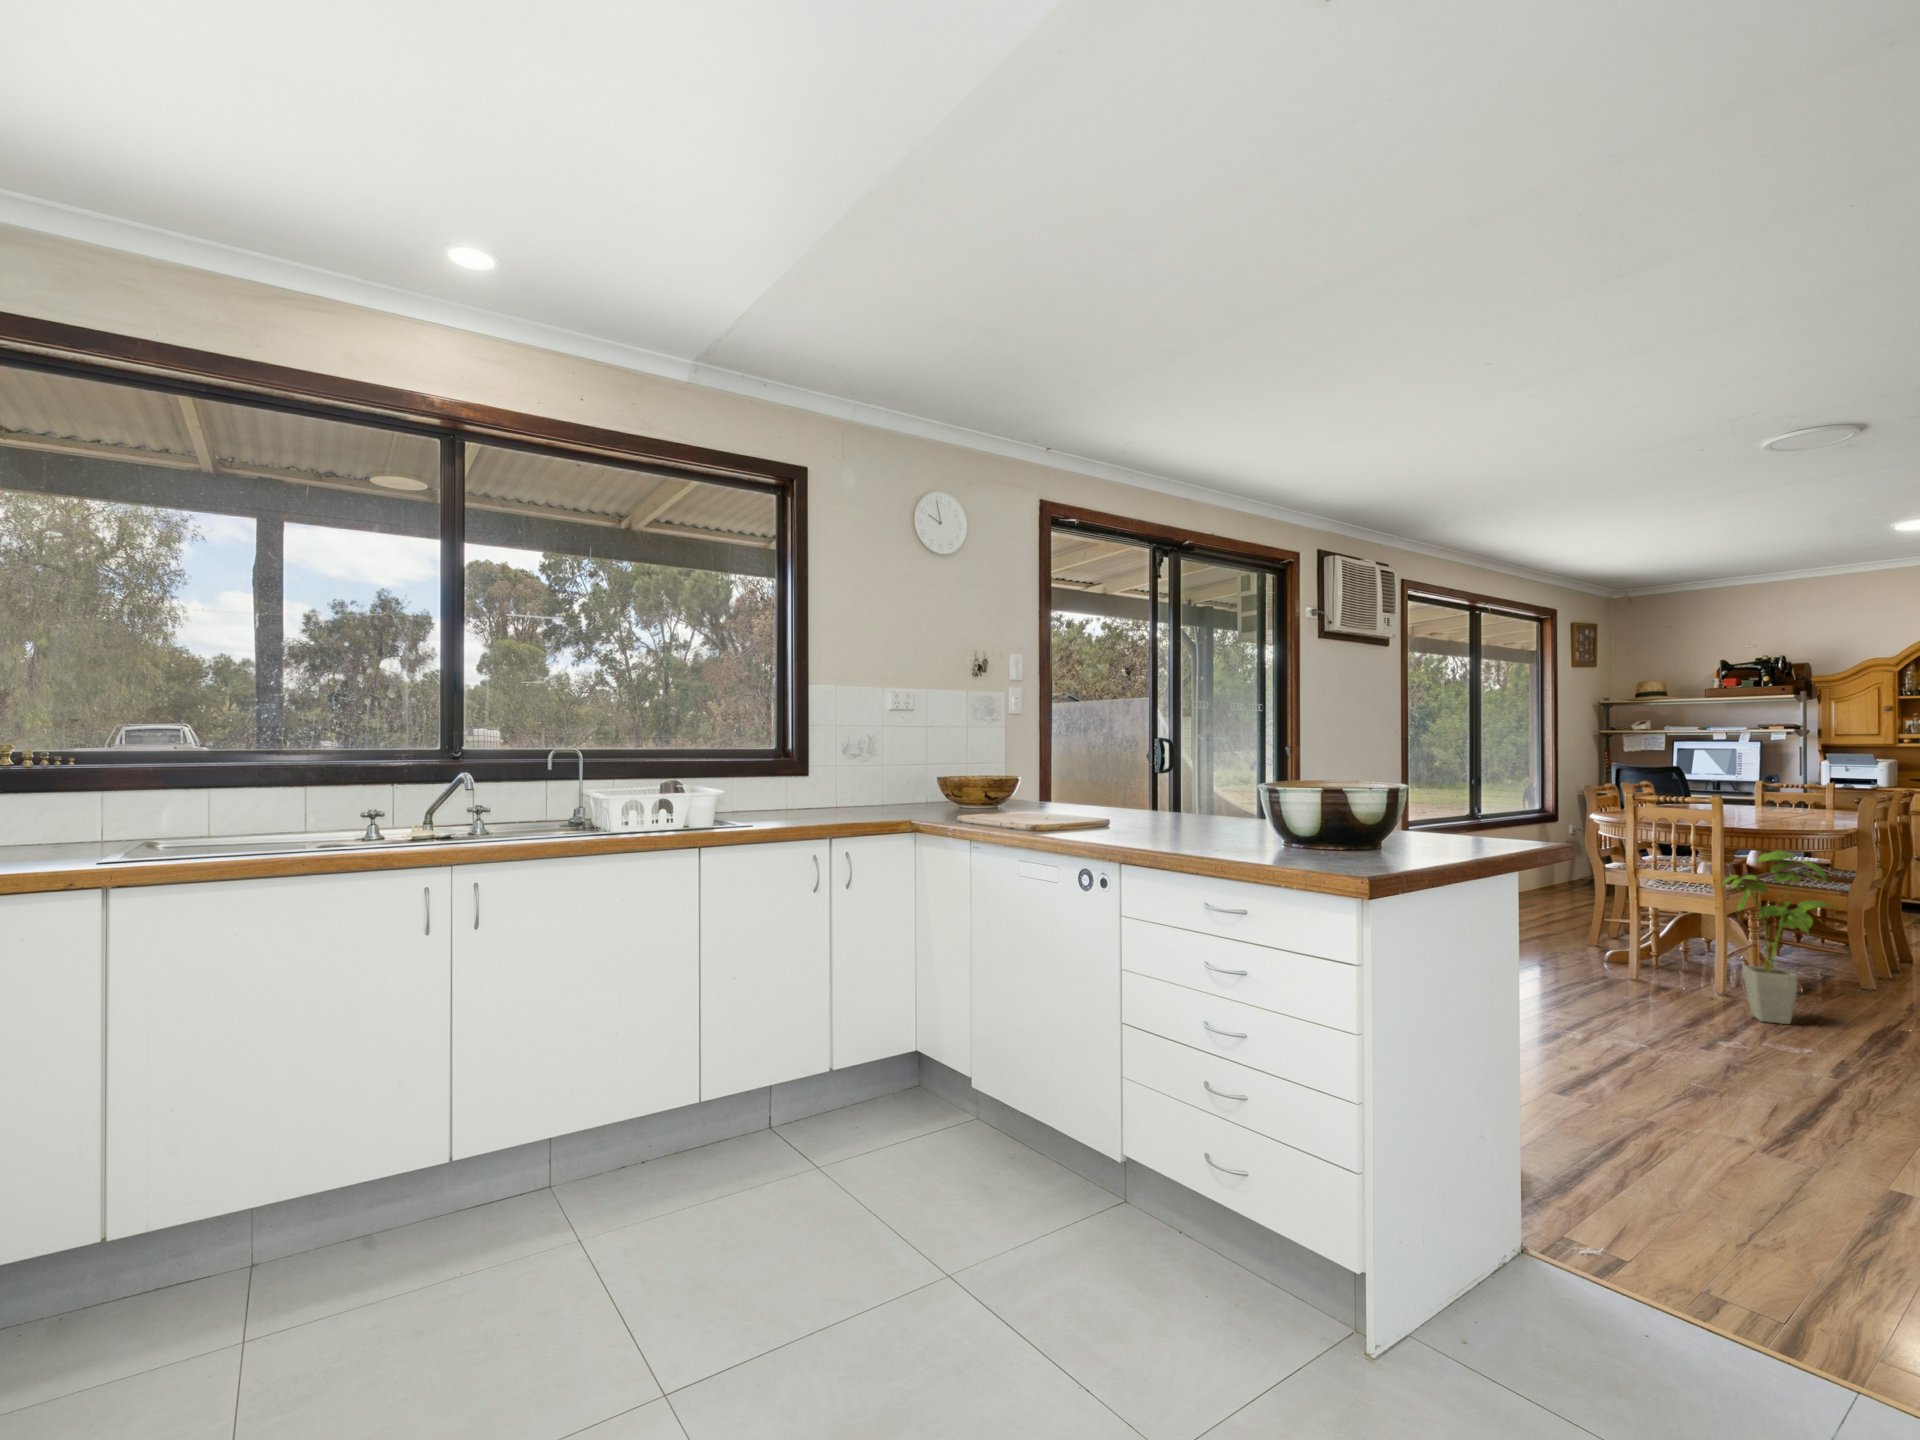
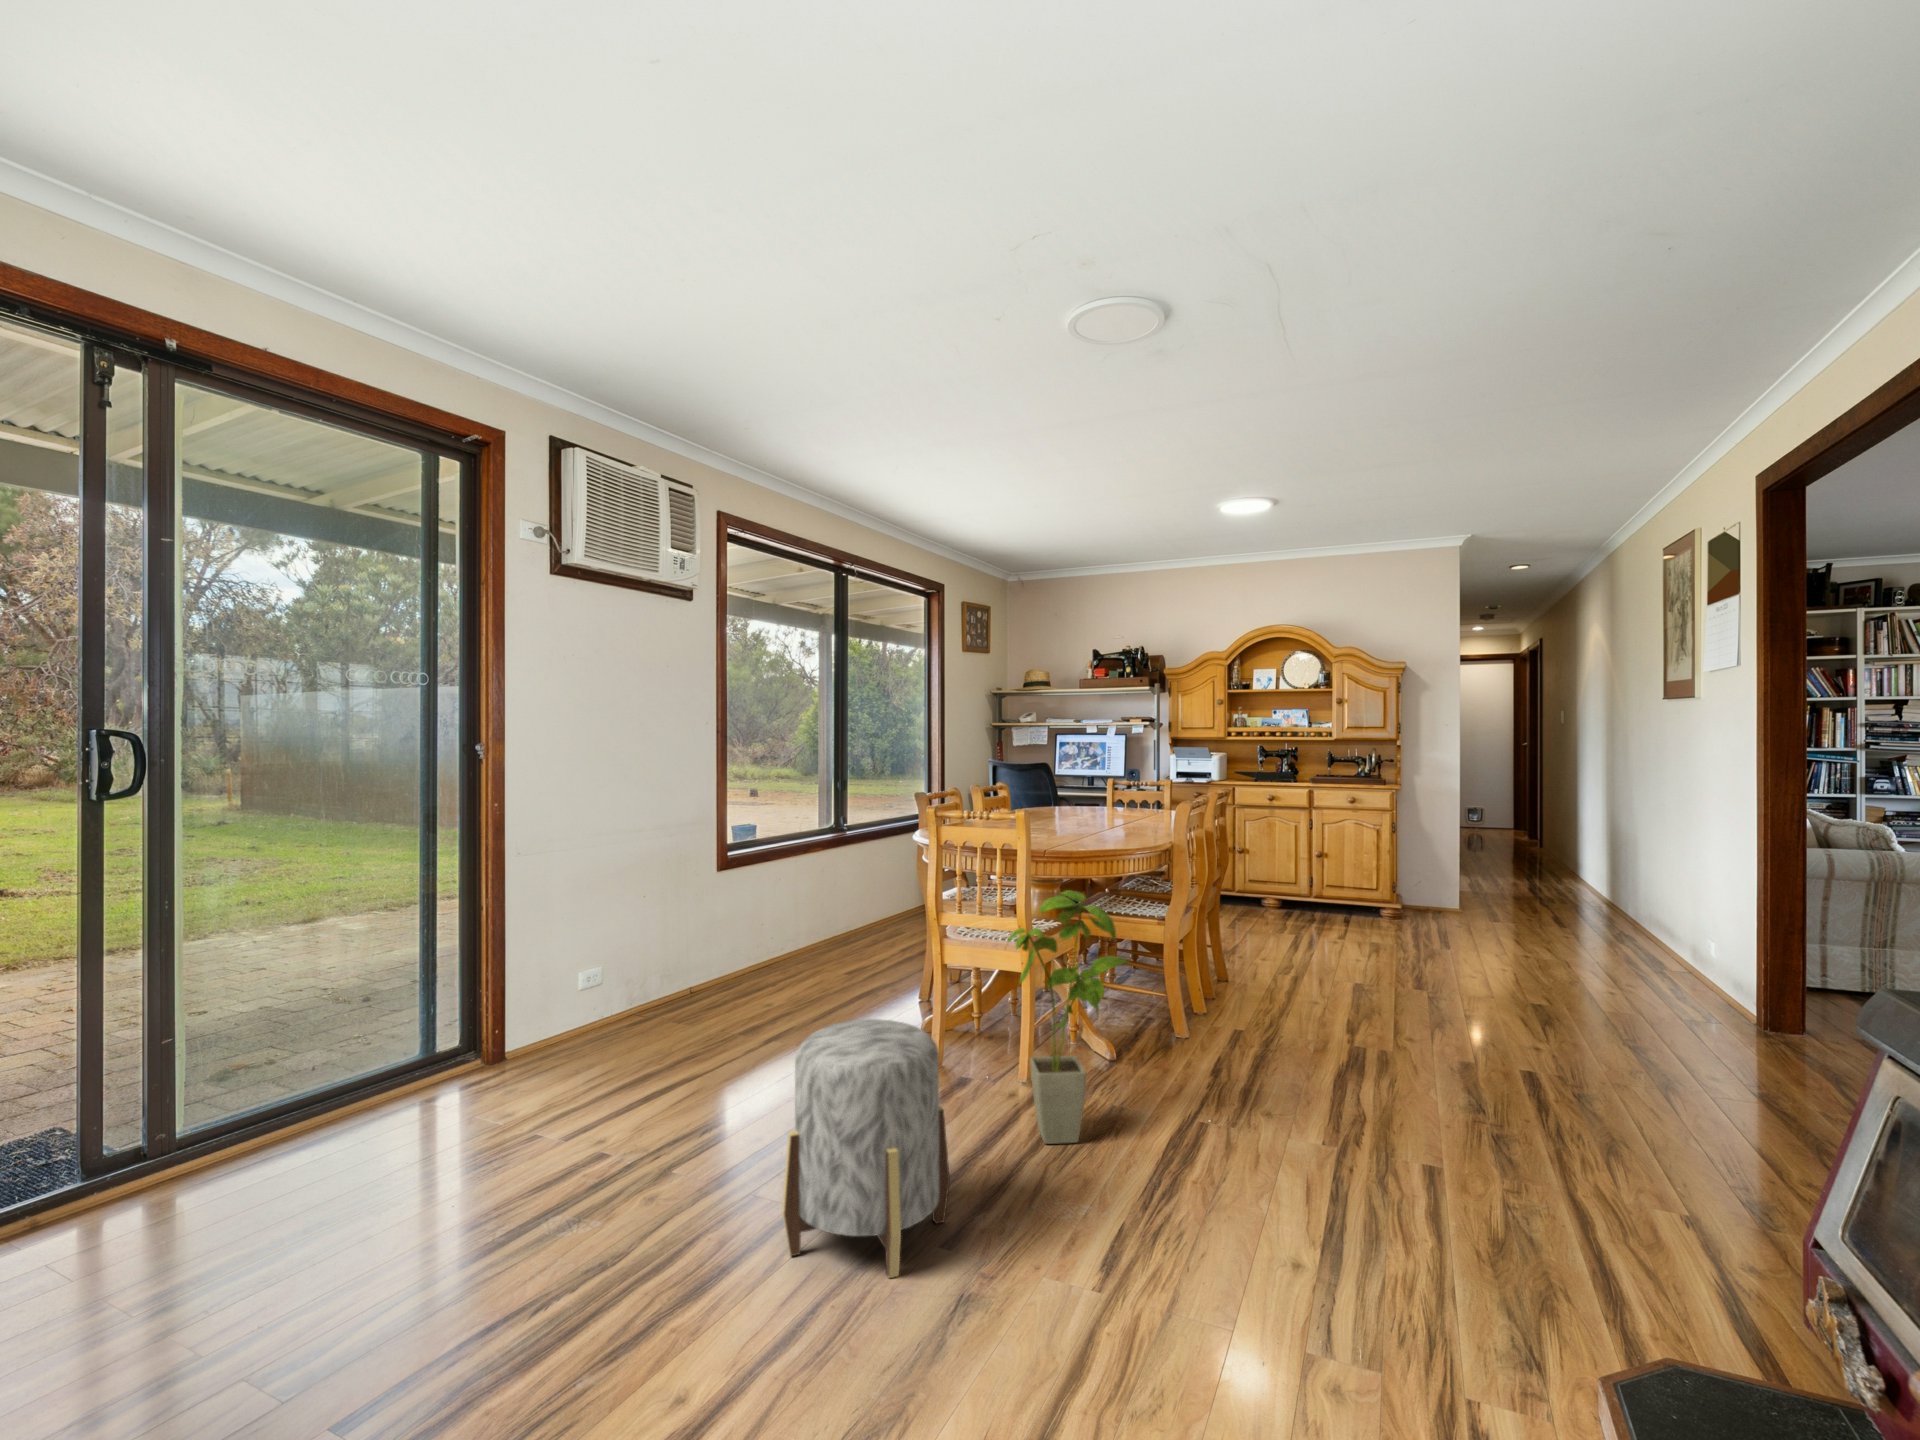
stool: none [1592,914,1704,1054] -> present [782,1019,950,1278]

